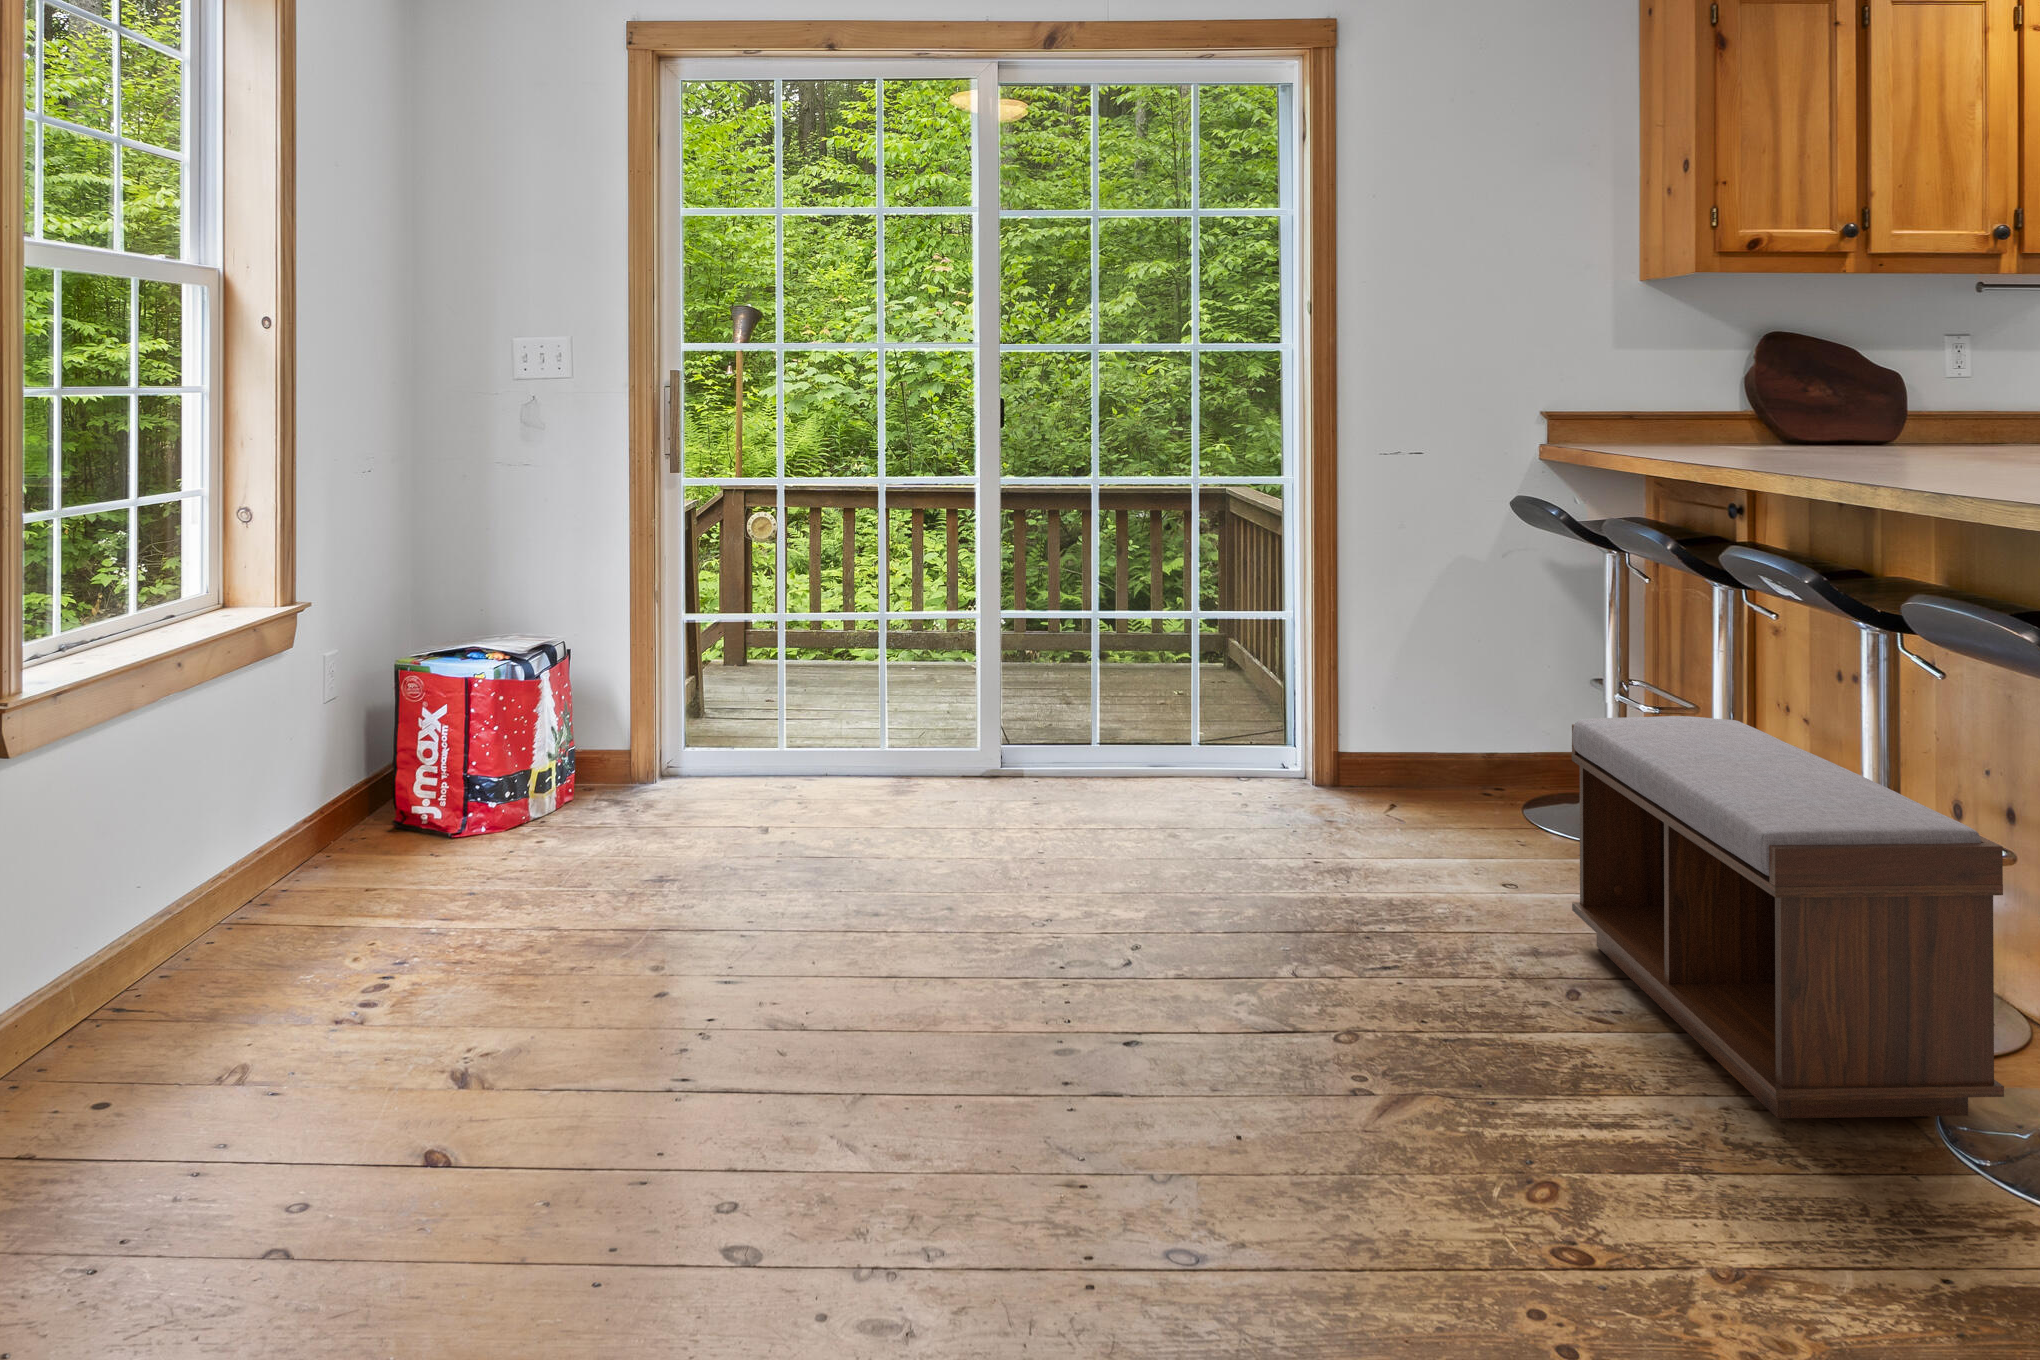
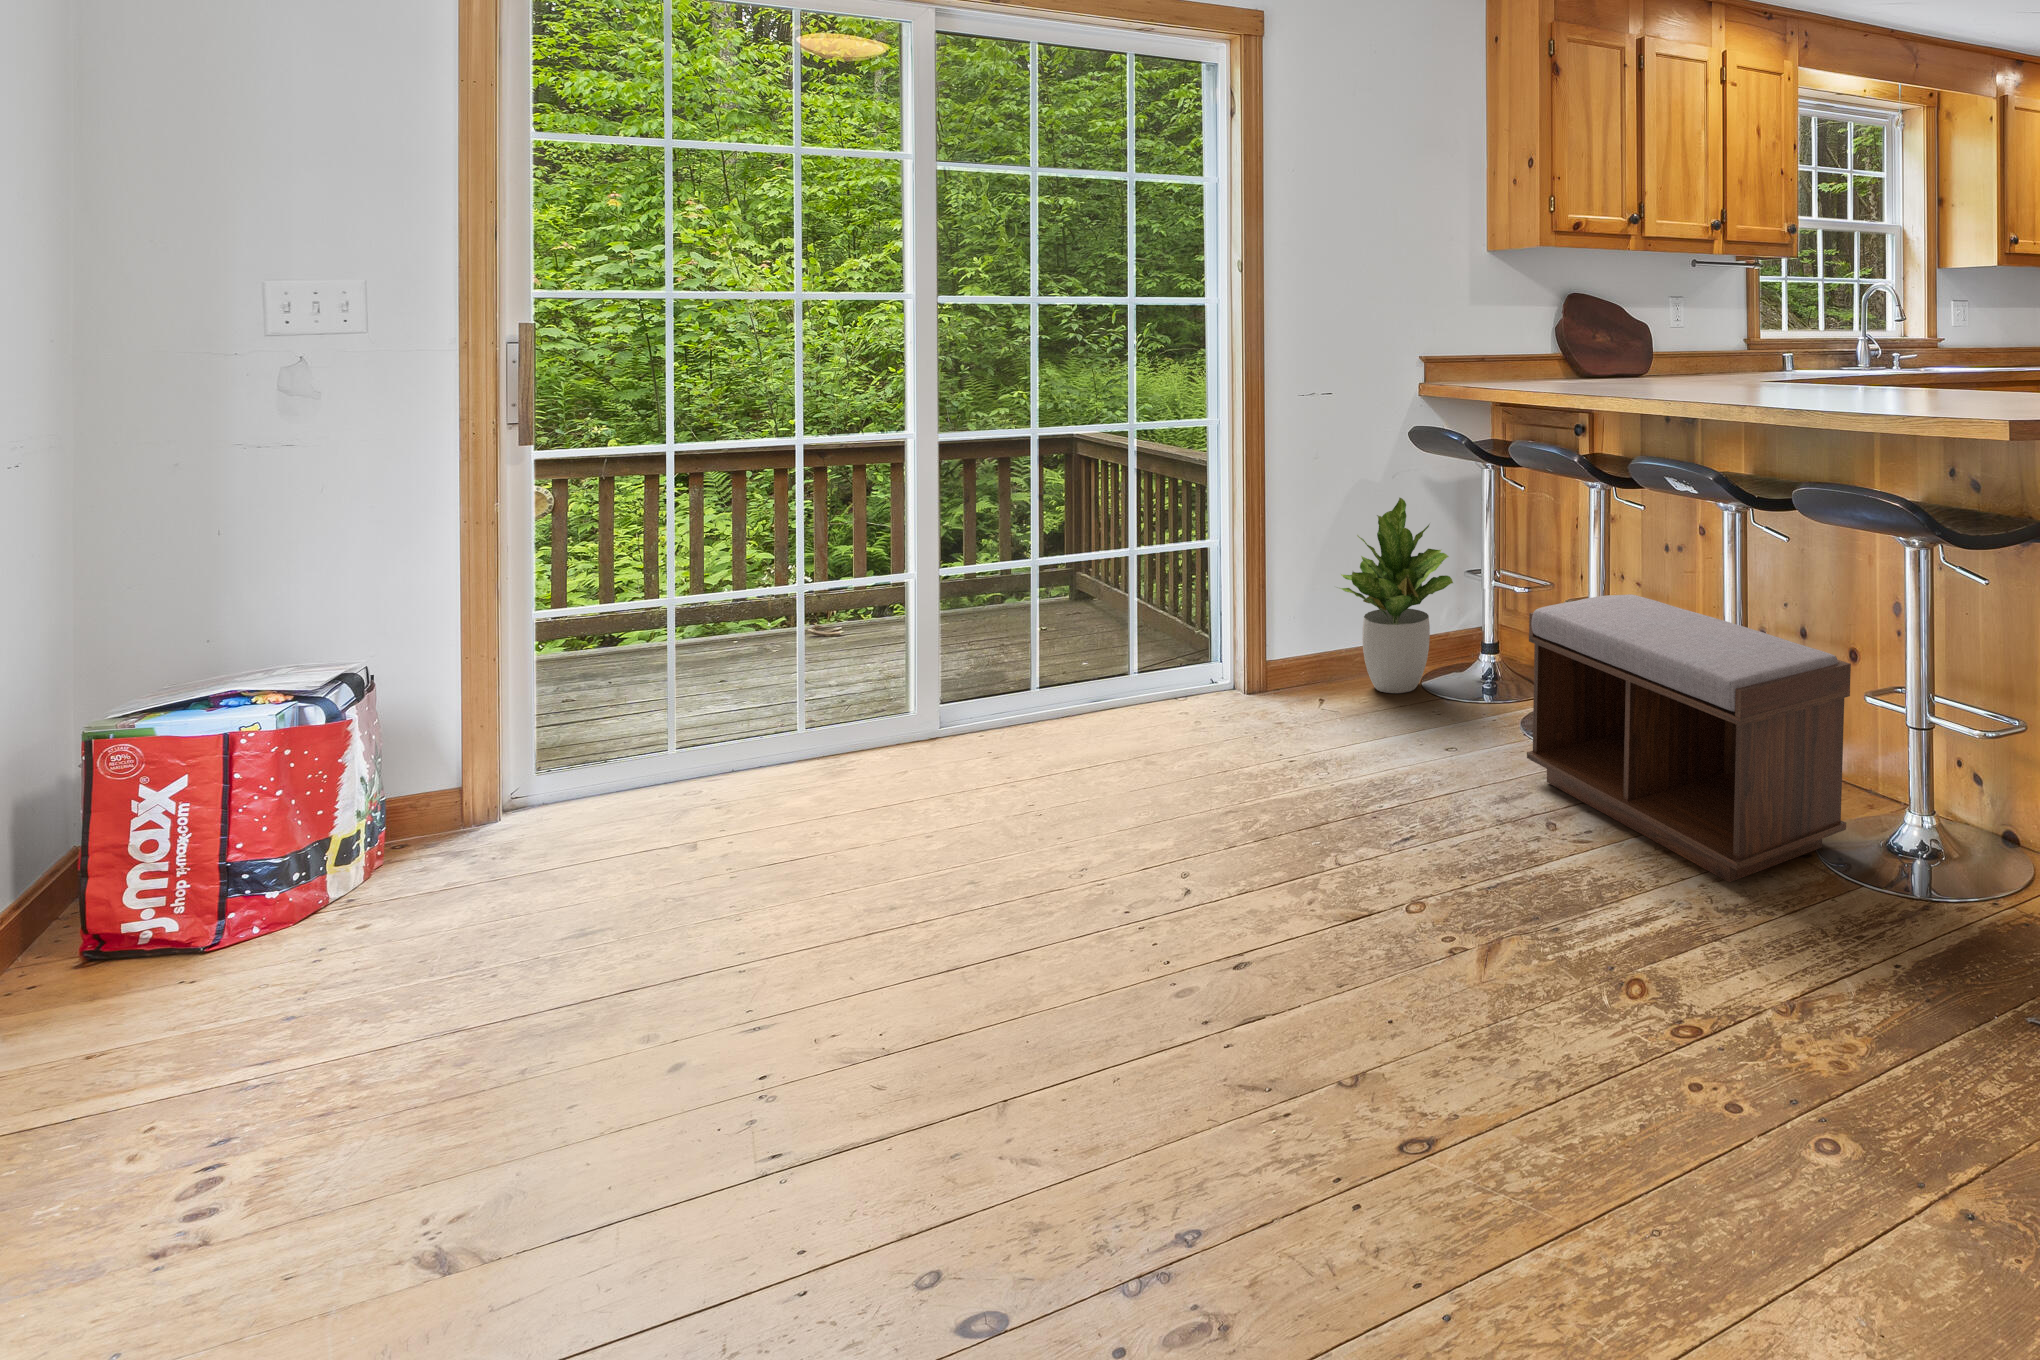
potted plant: none [1395,578,1541,817] -> present [1340,498,1453,693]

